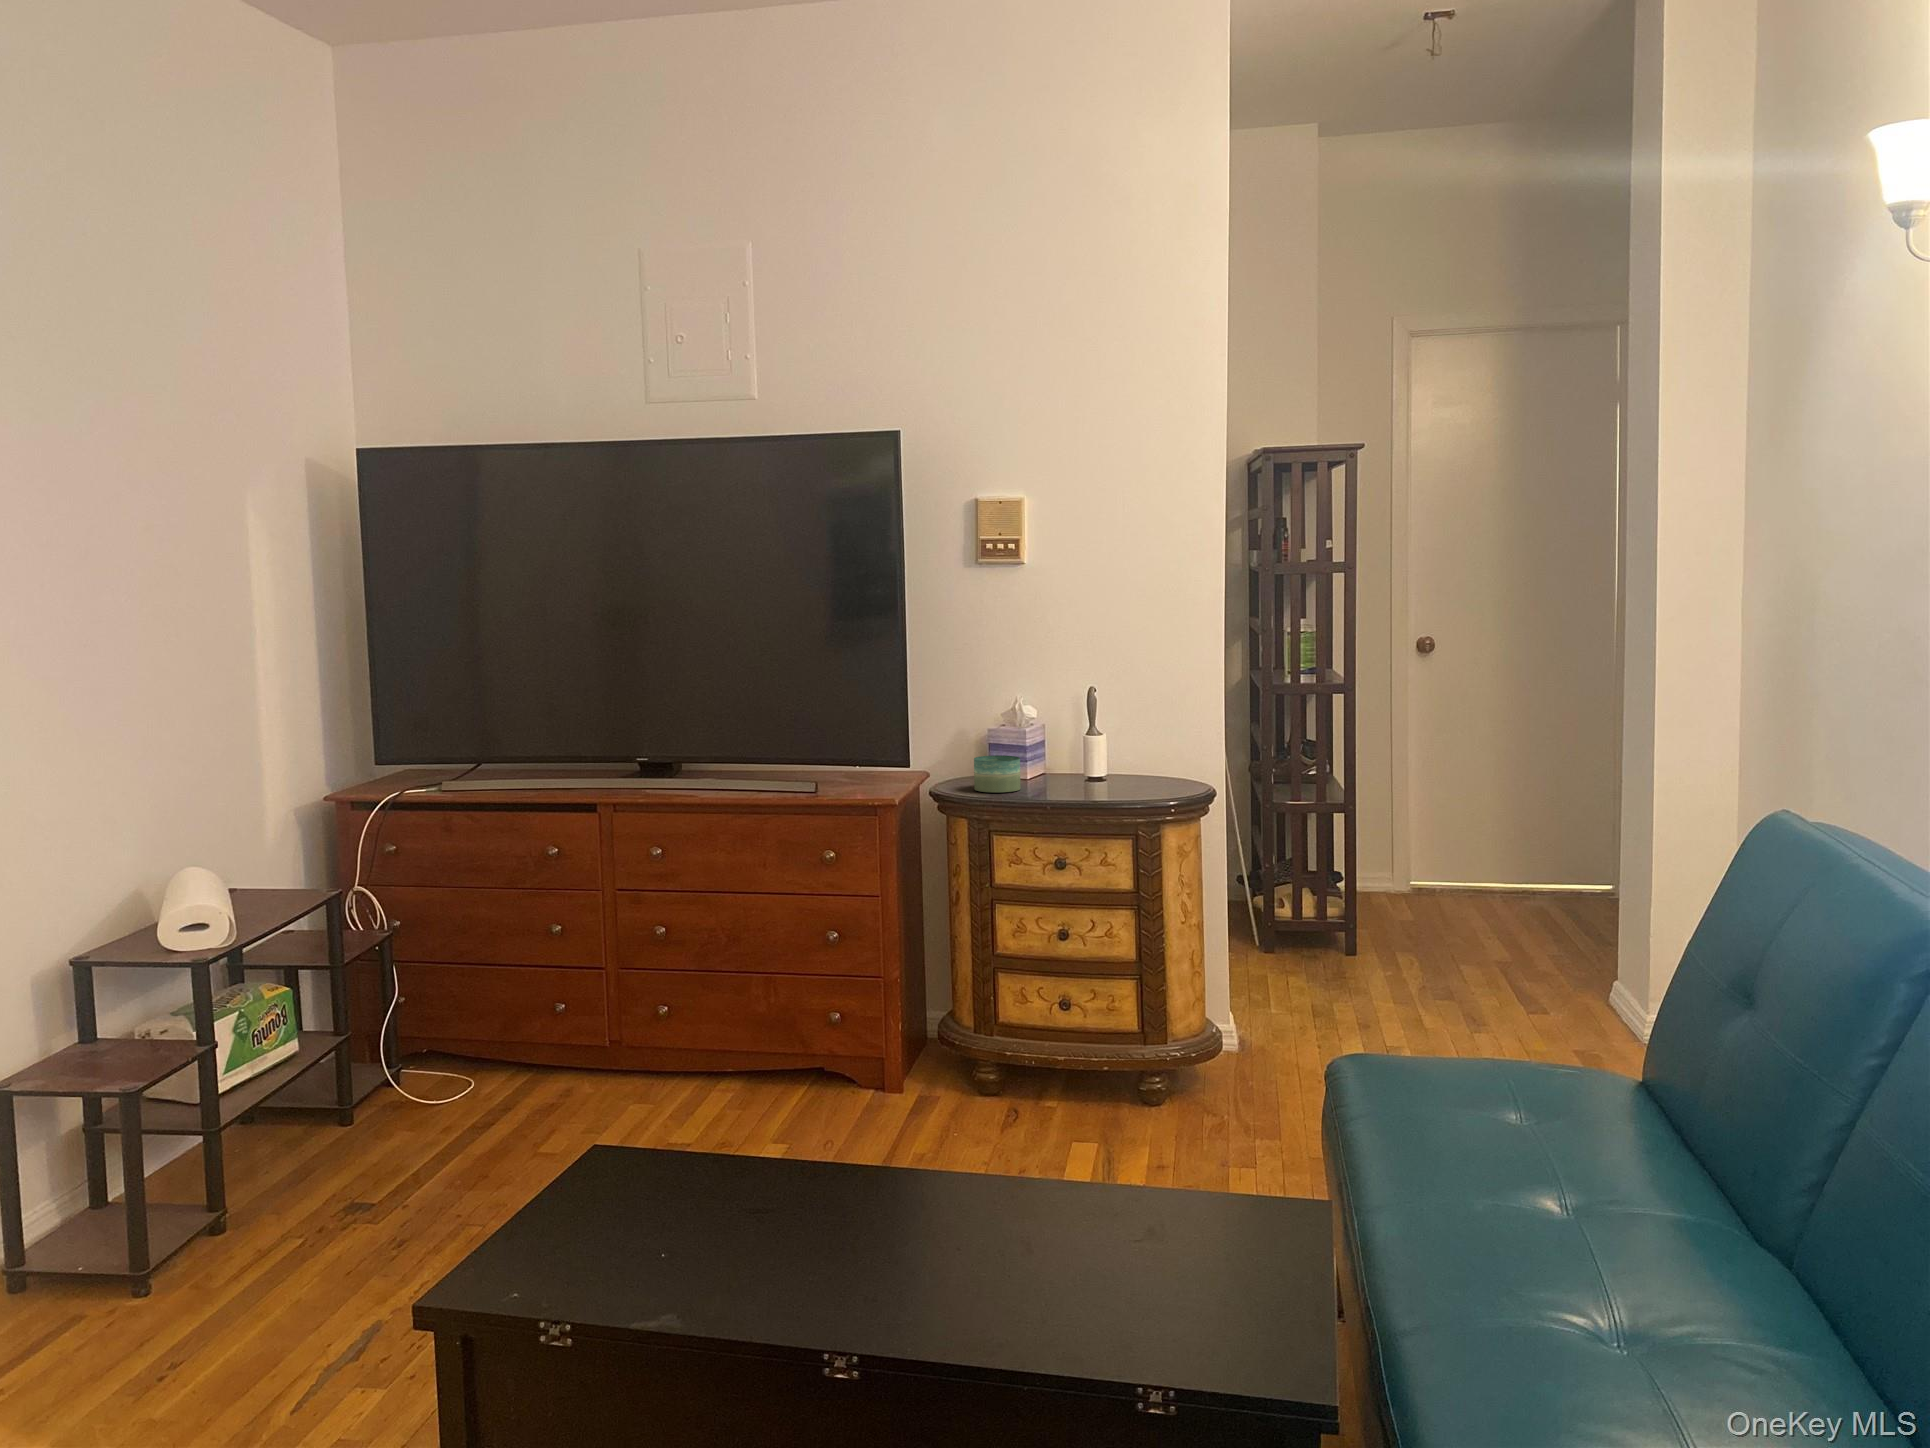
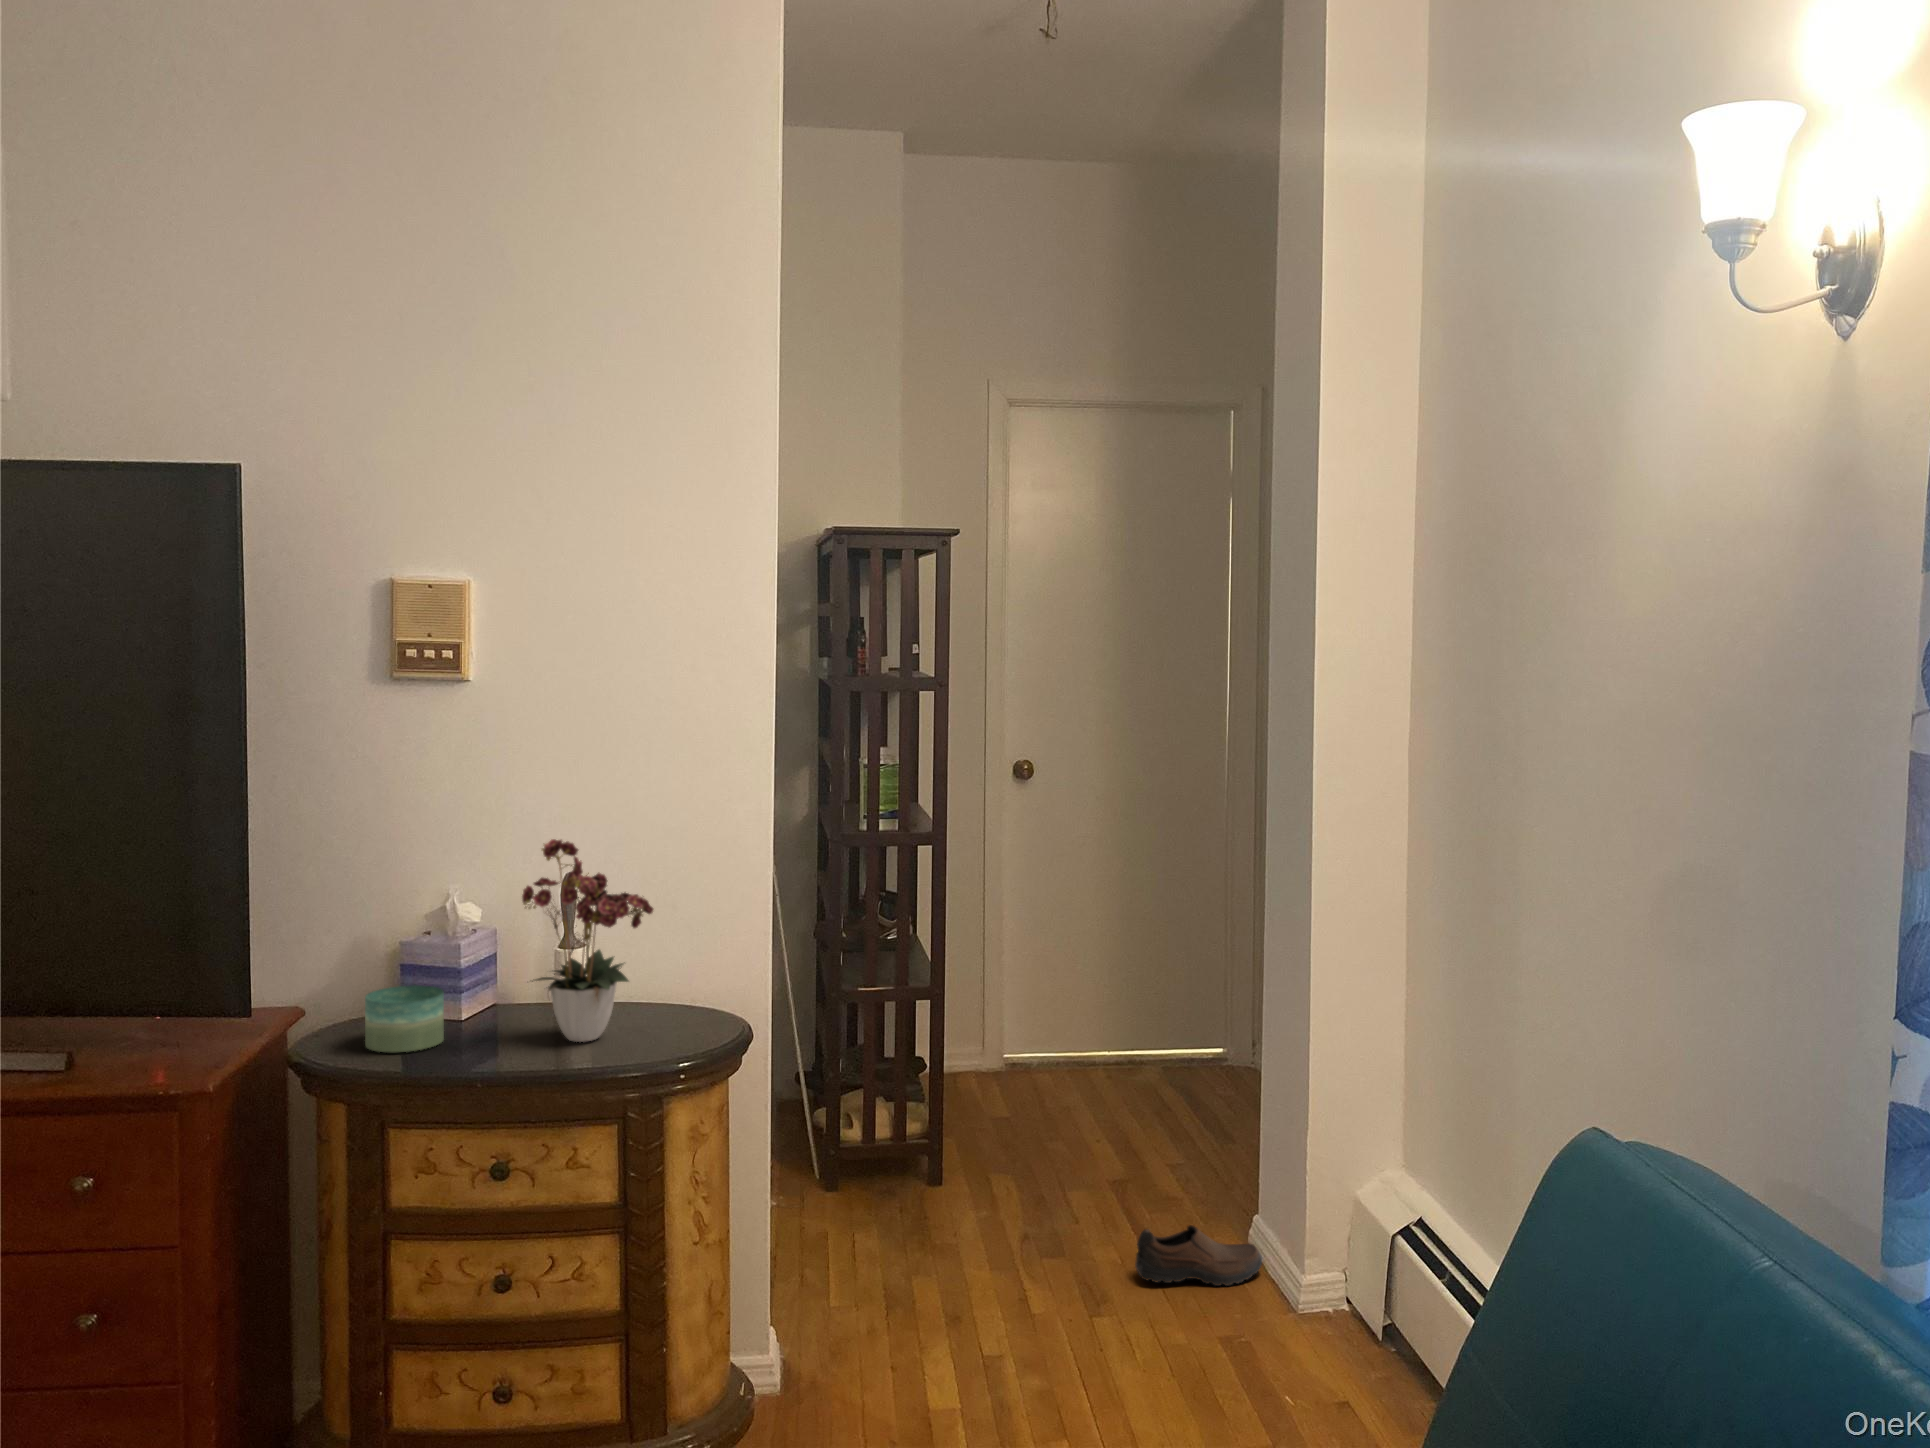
flower arrangement: none [1062,654,1158,792] -> present [522,839,653,1042]
shoe: none [1507,976,1614,1020] -> present [1135,1225,1262,1286]

